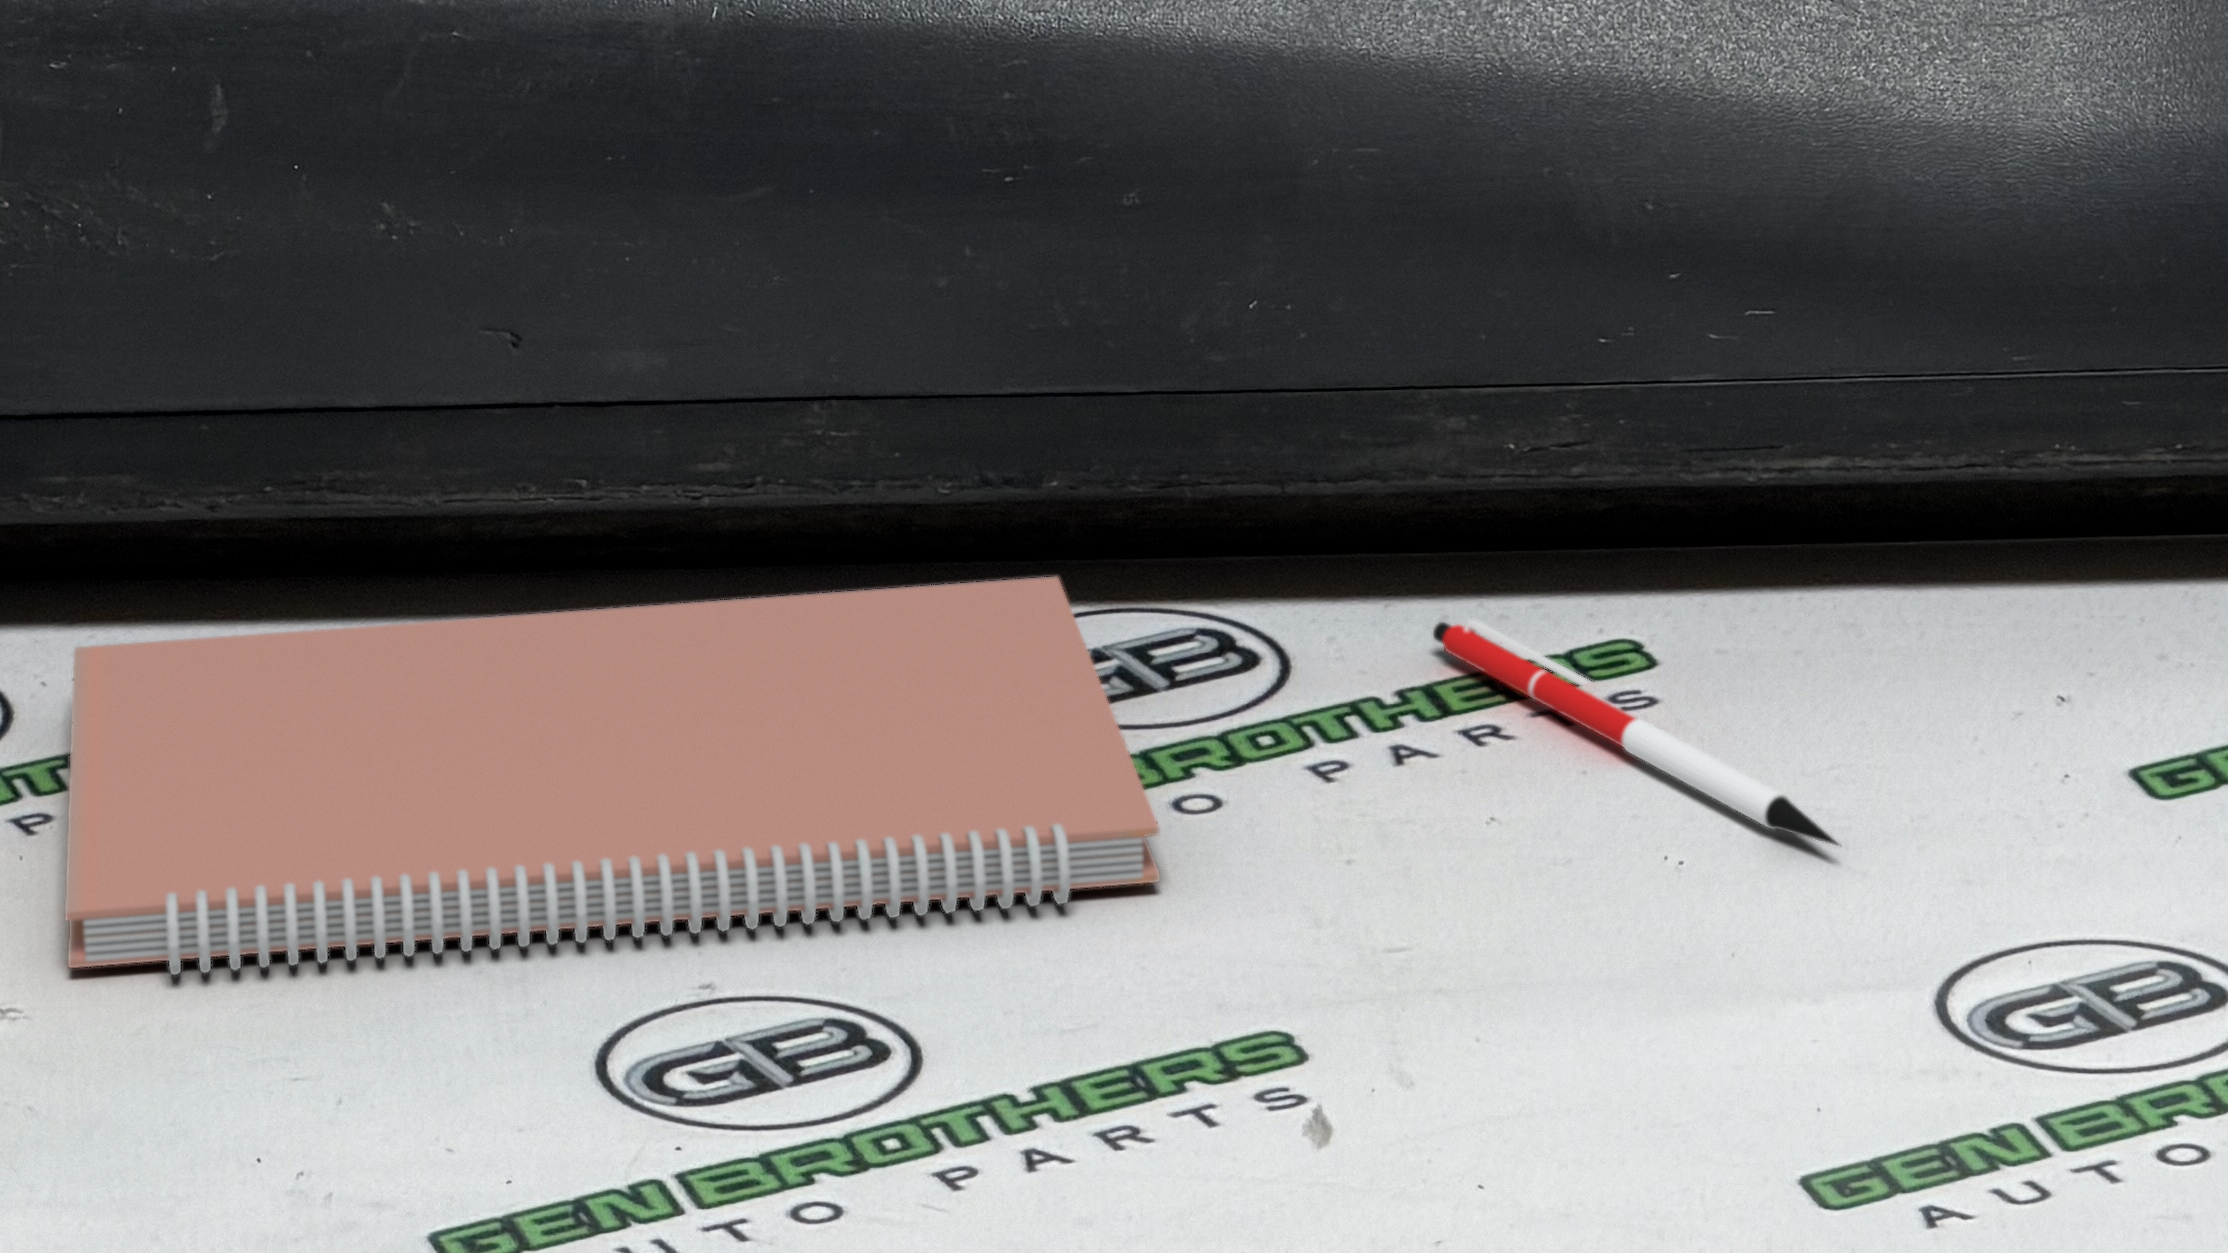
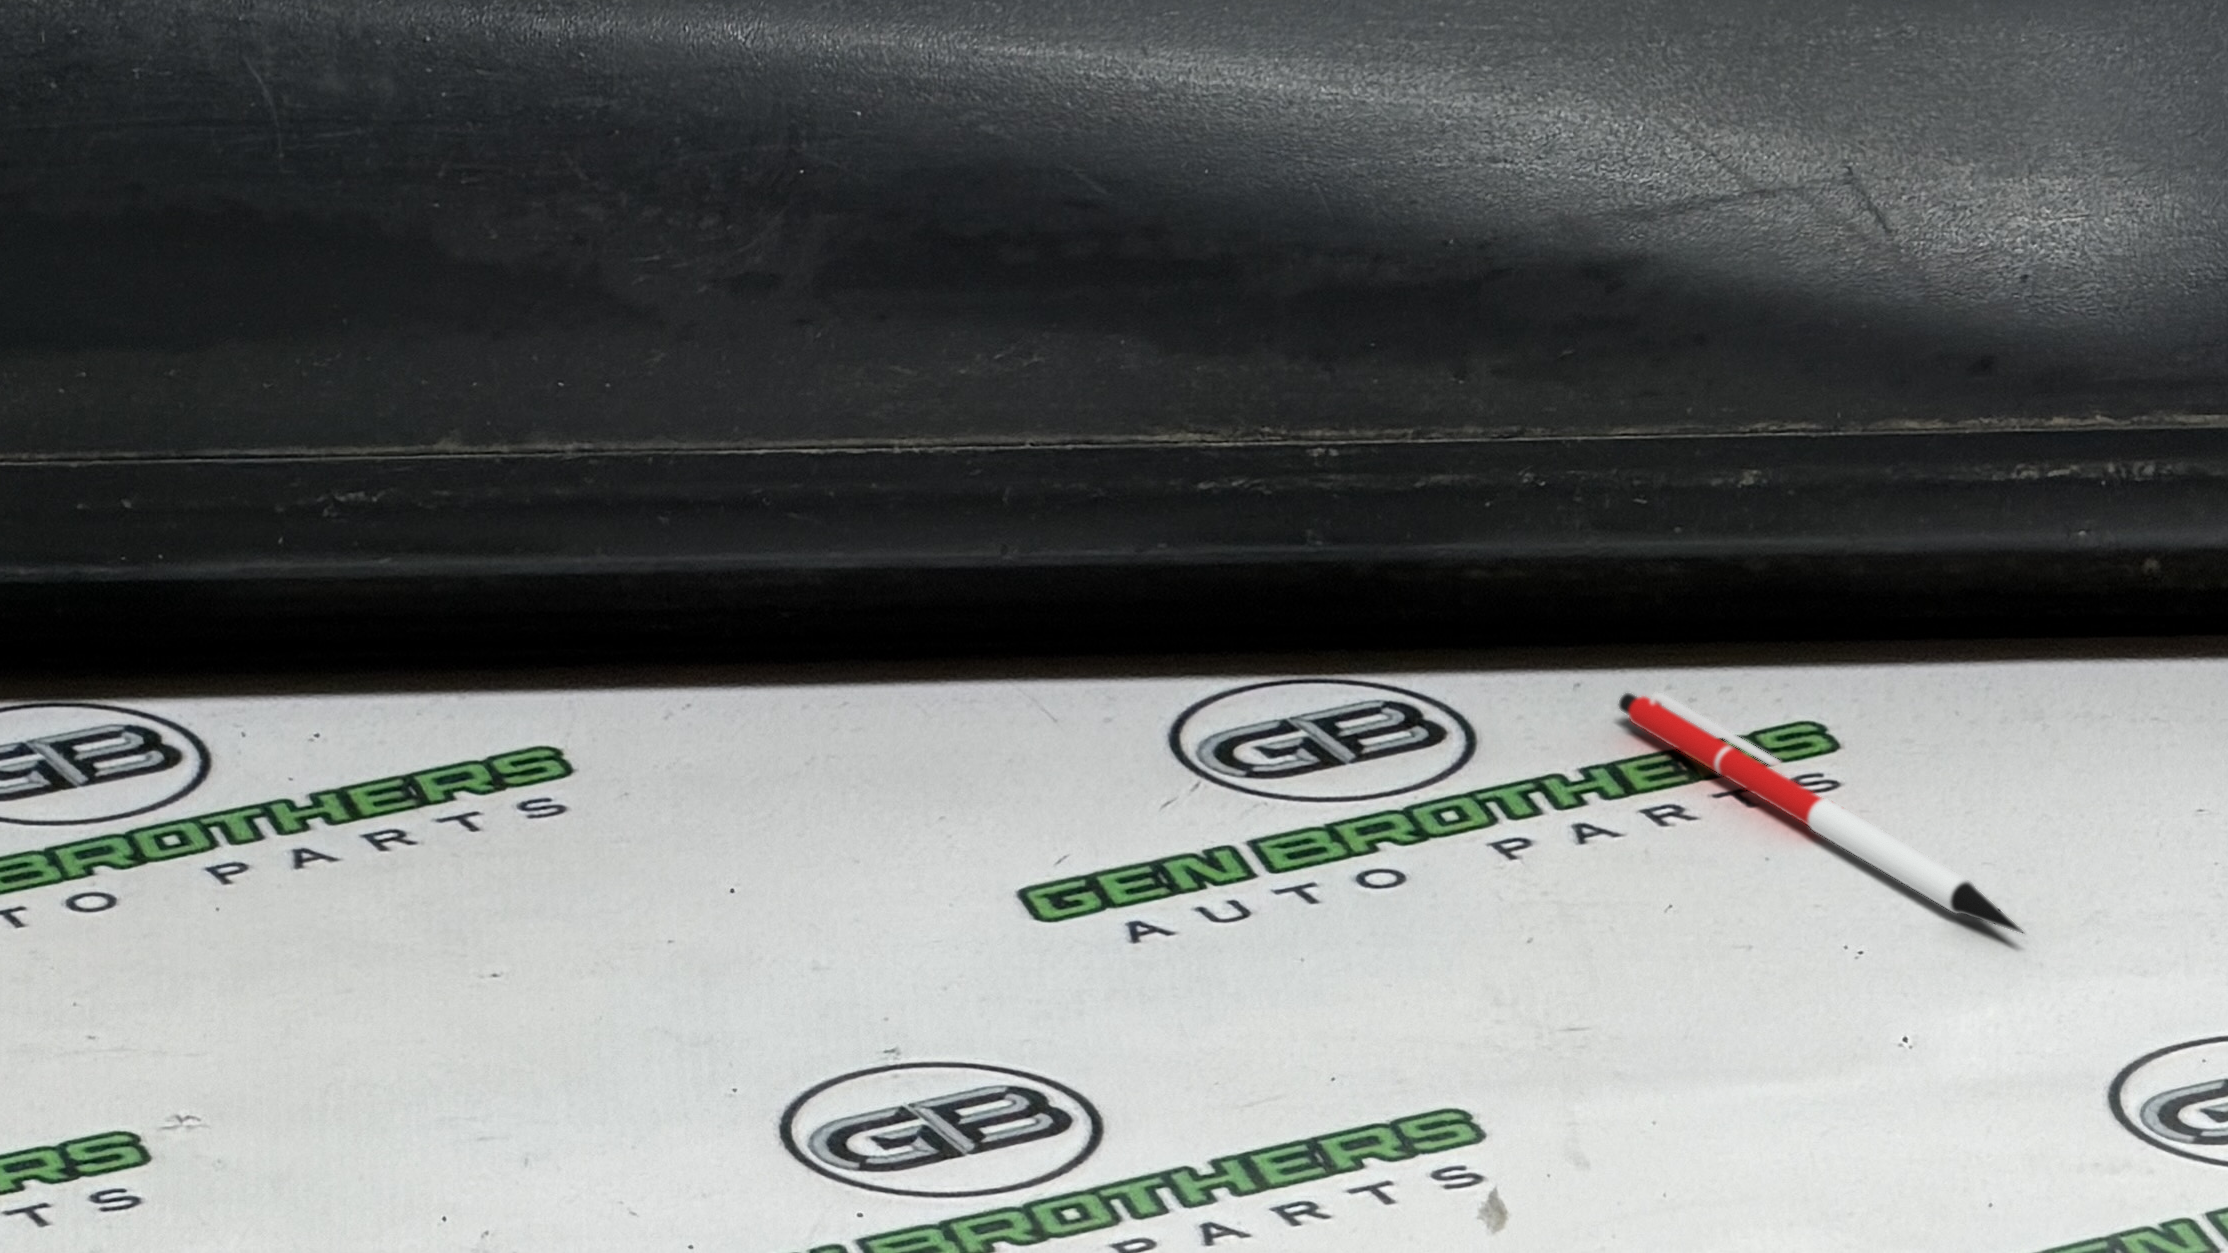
notebook: present [65,577,1160,975] -> none [300,639,1365,1022]

